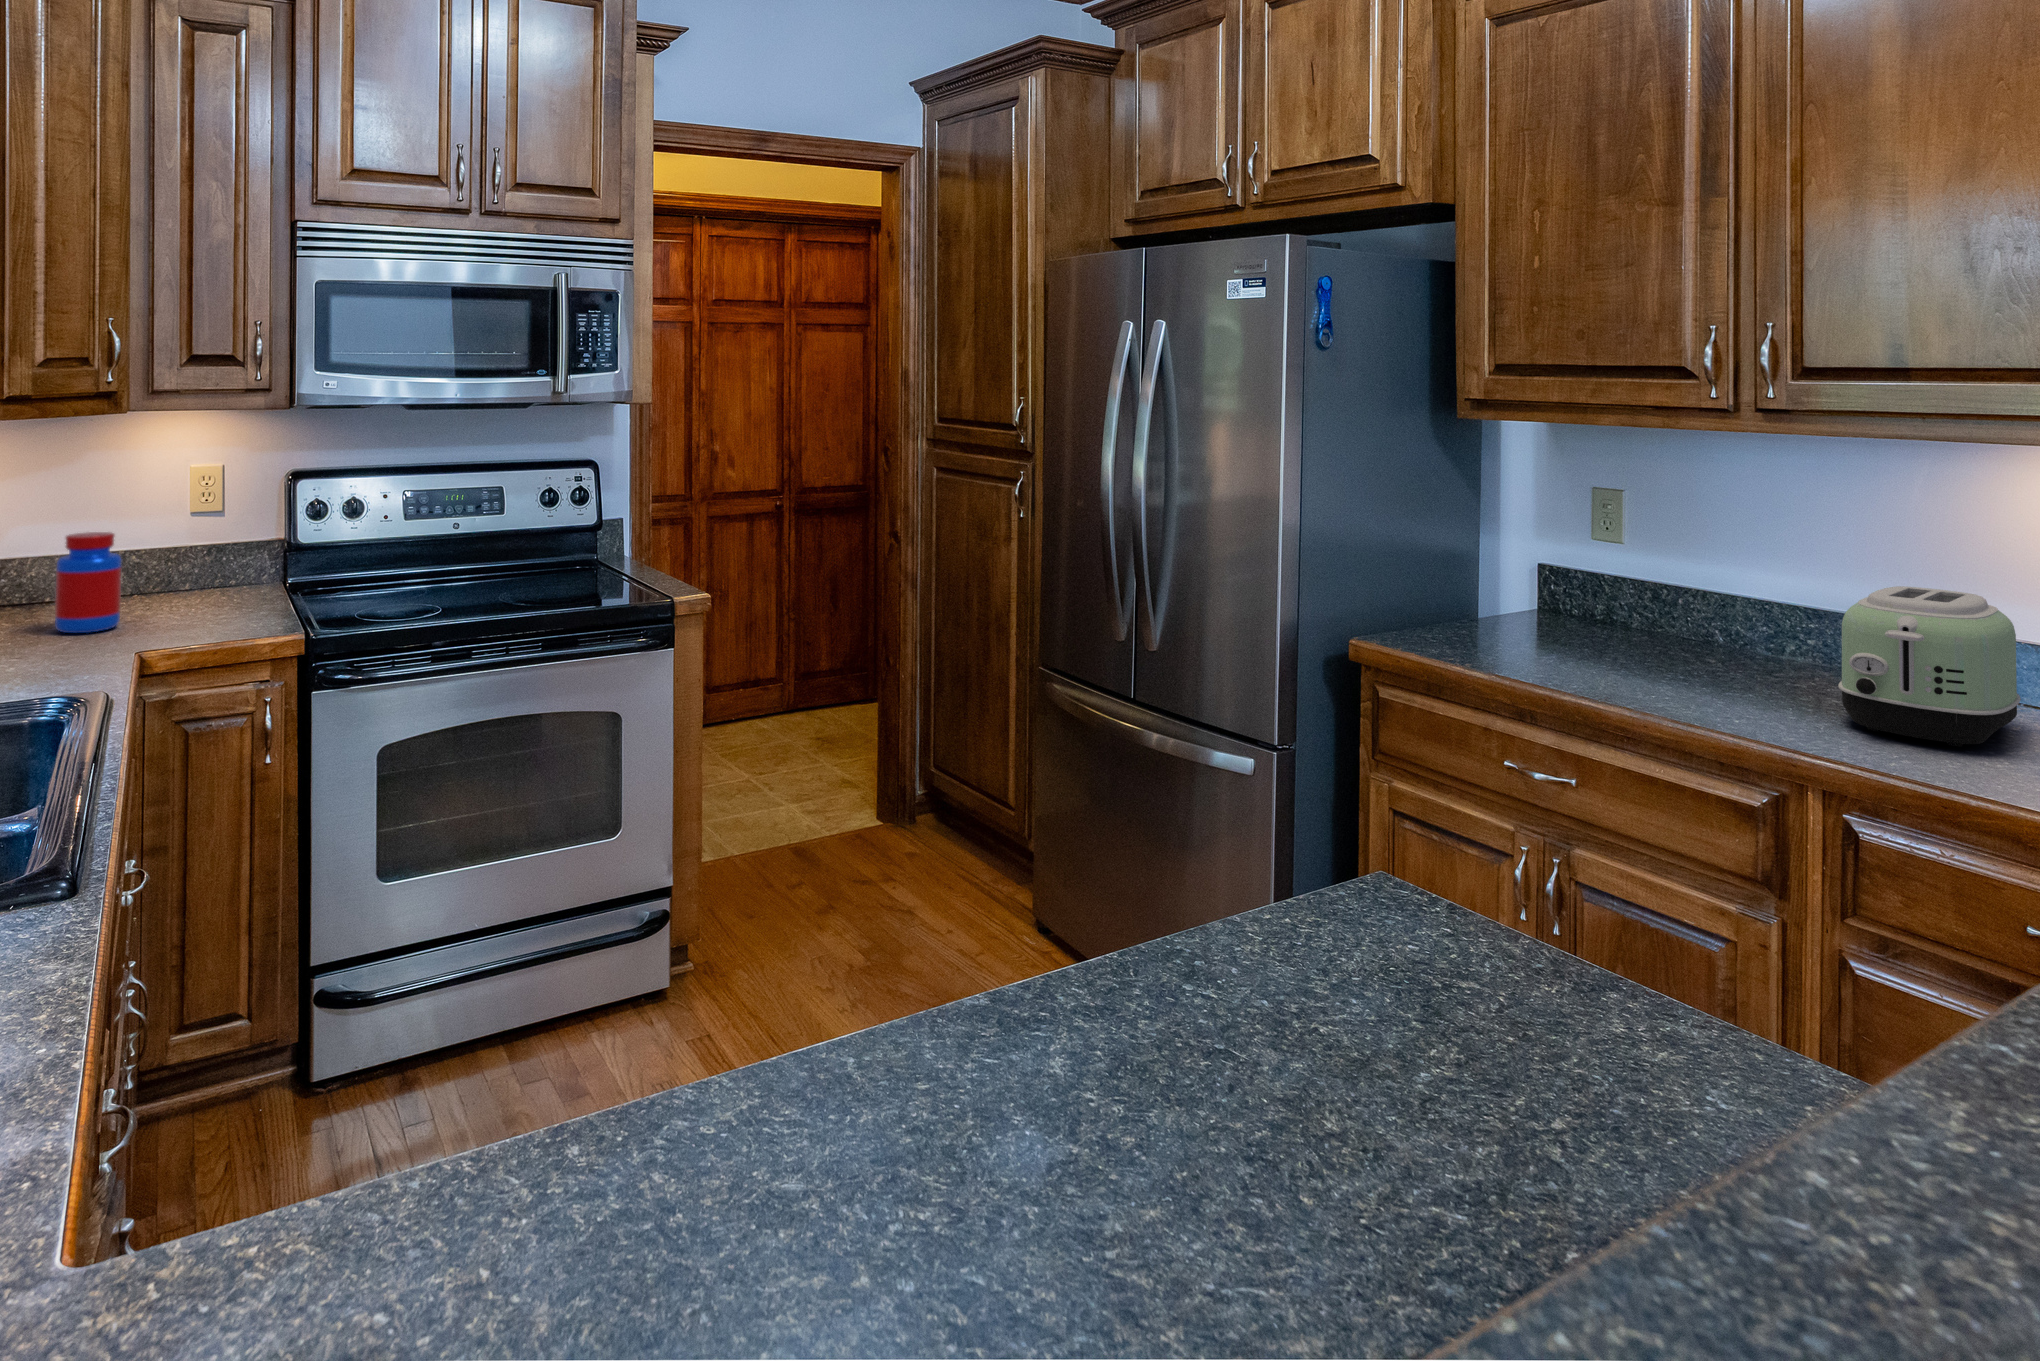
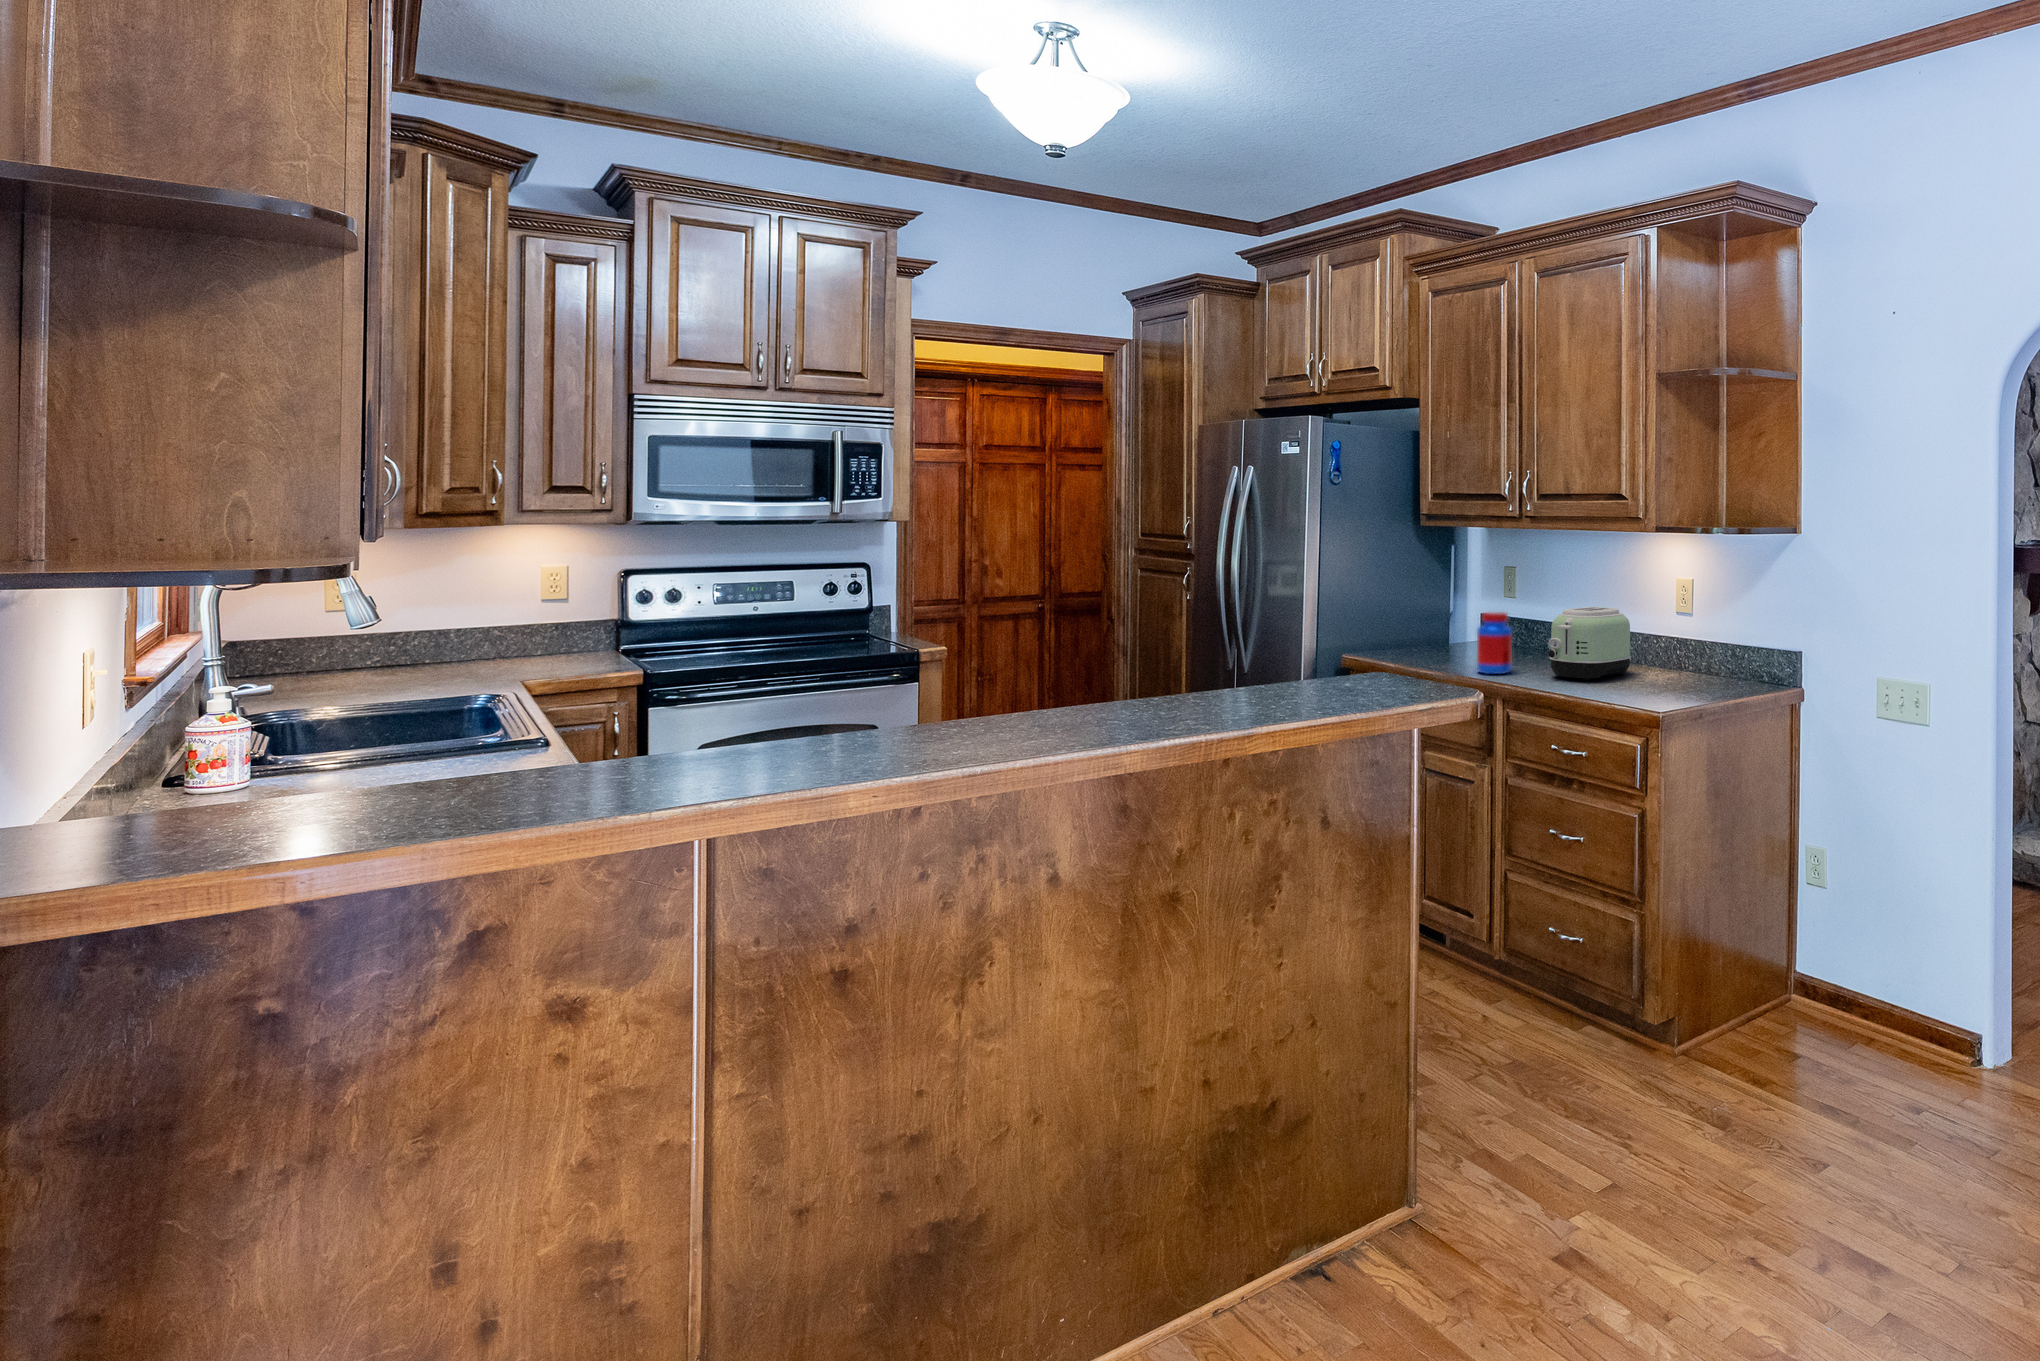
jar: present [55,532,121,633] -> present [1477,612,1512,674]

